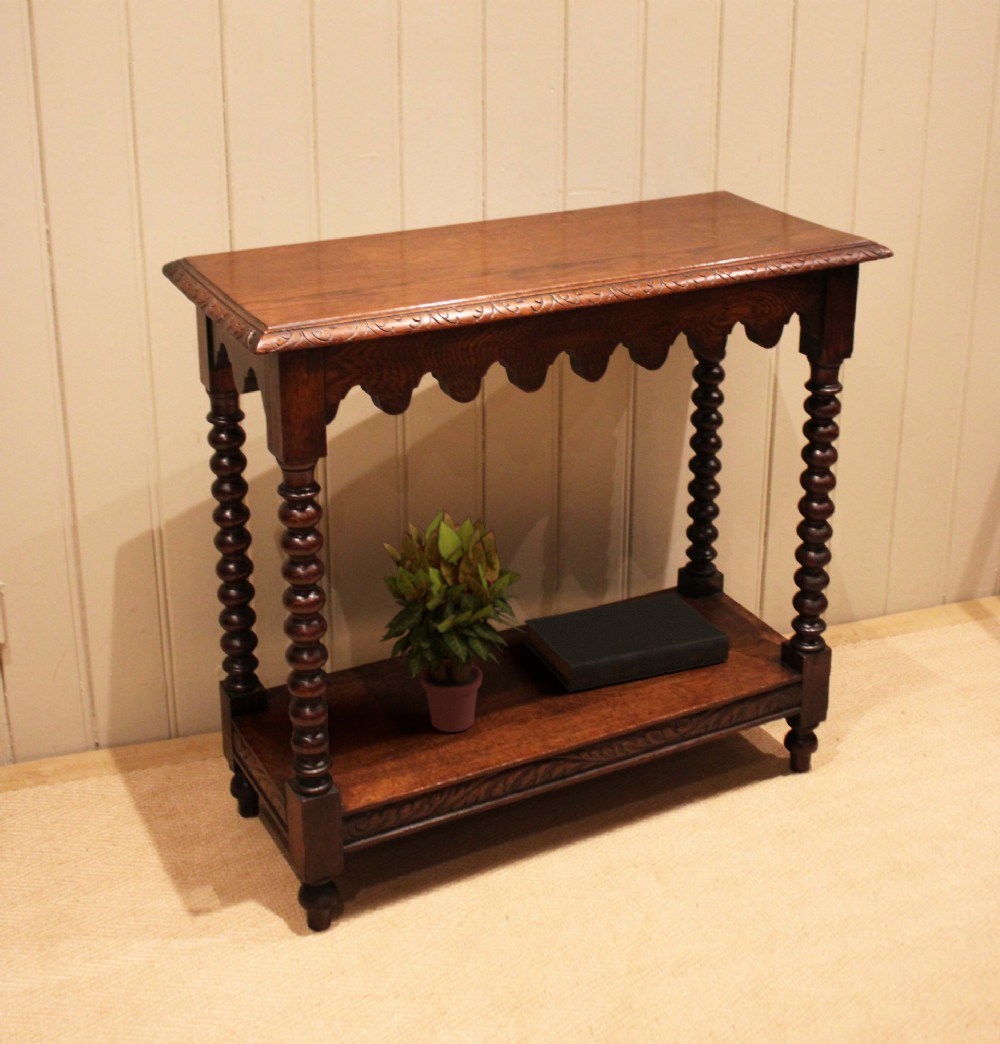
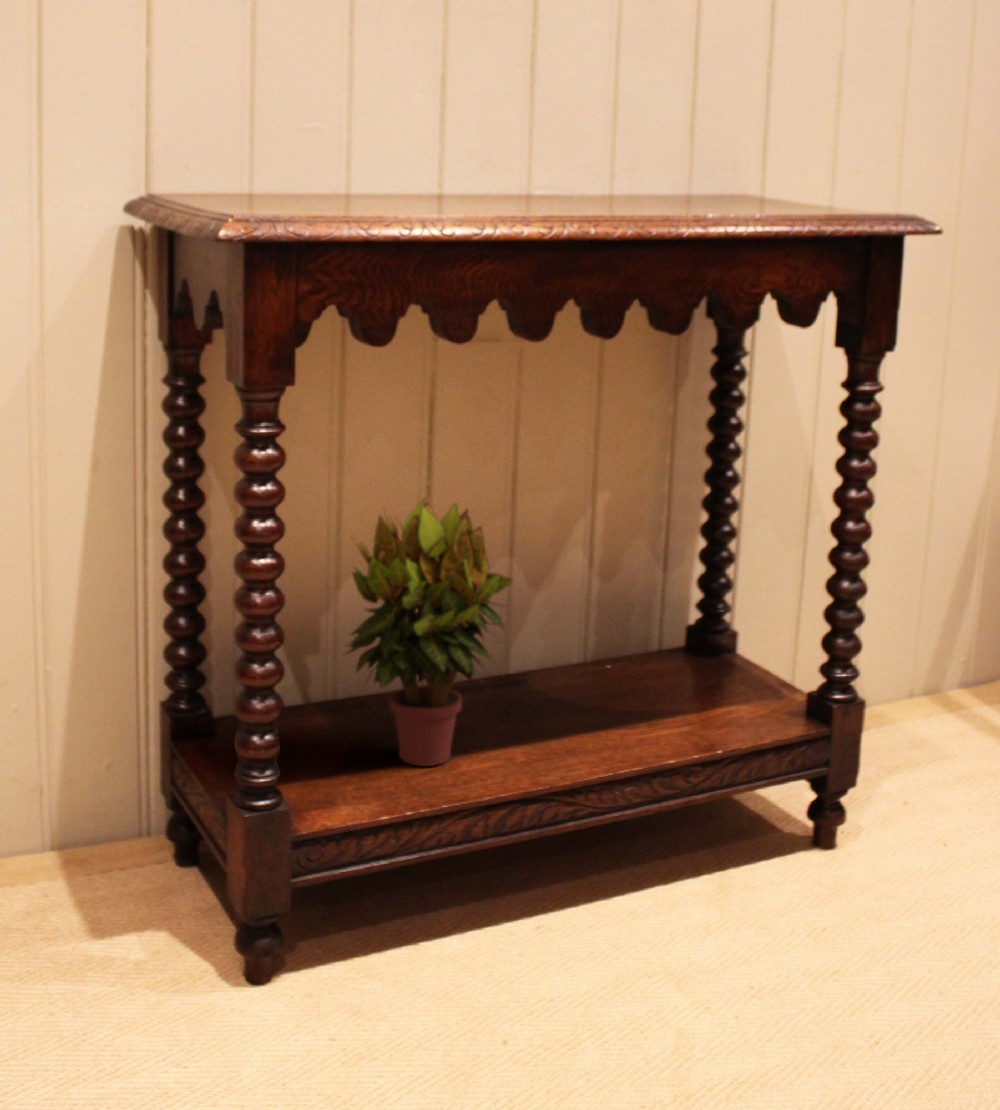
book: present [524,593,730,692] -> none [508,646,747,734]

